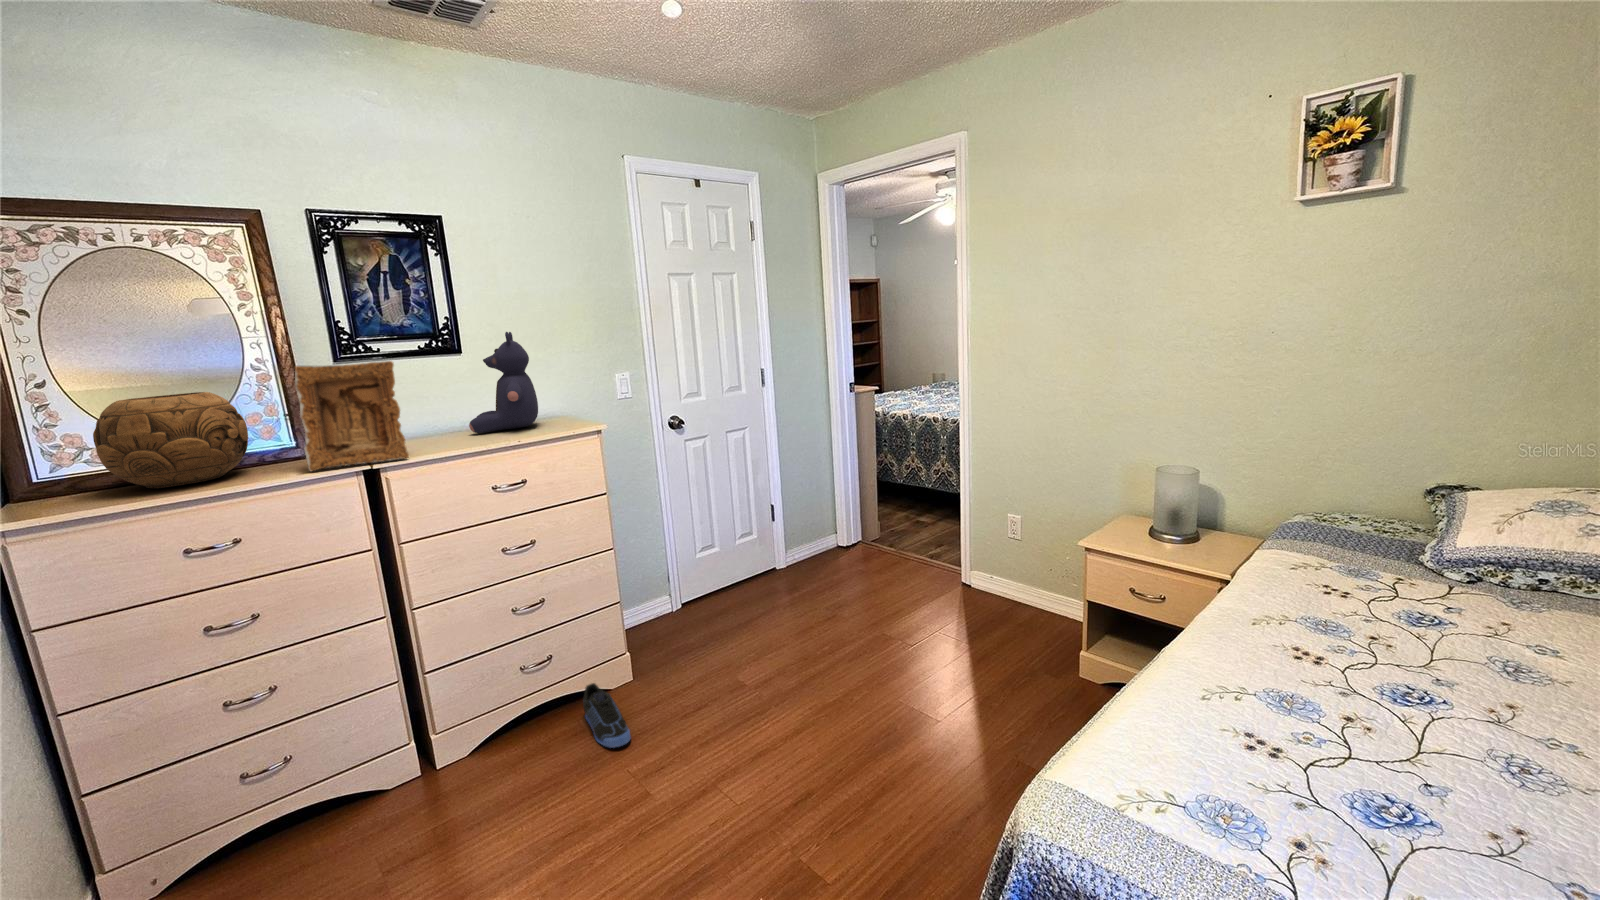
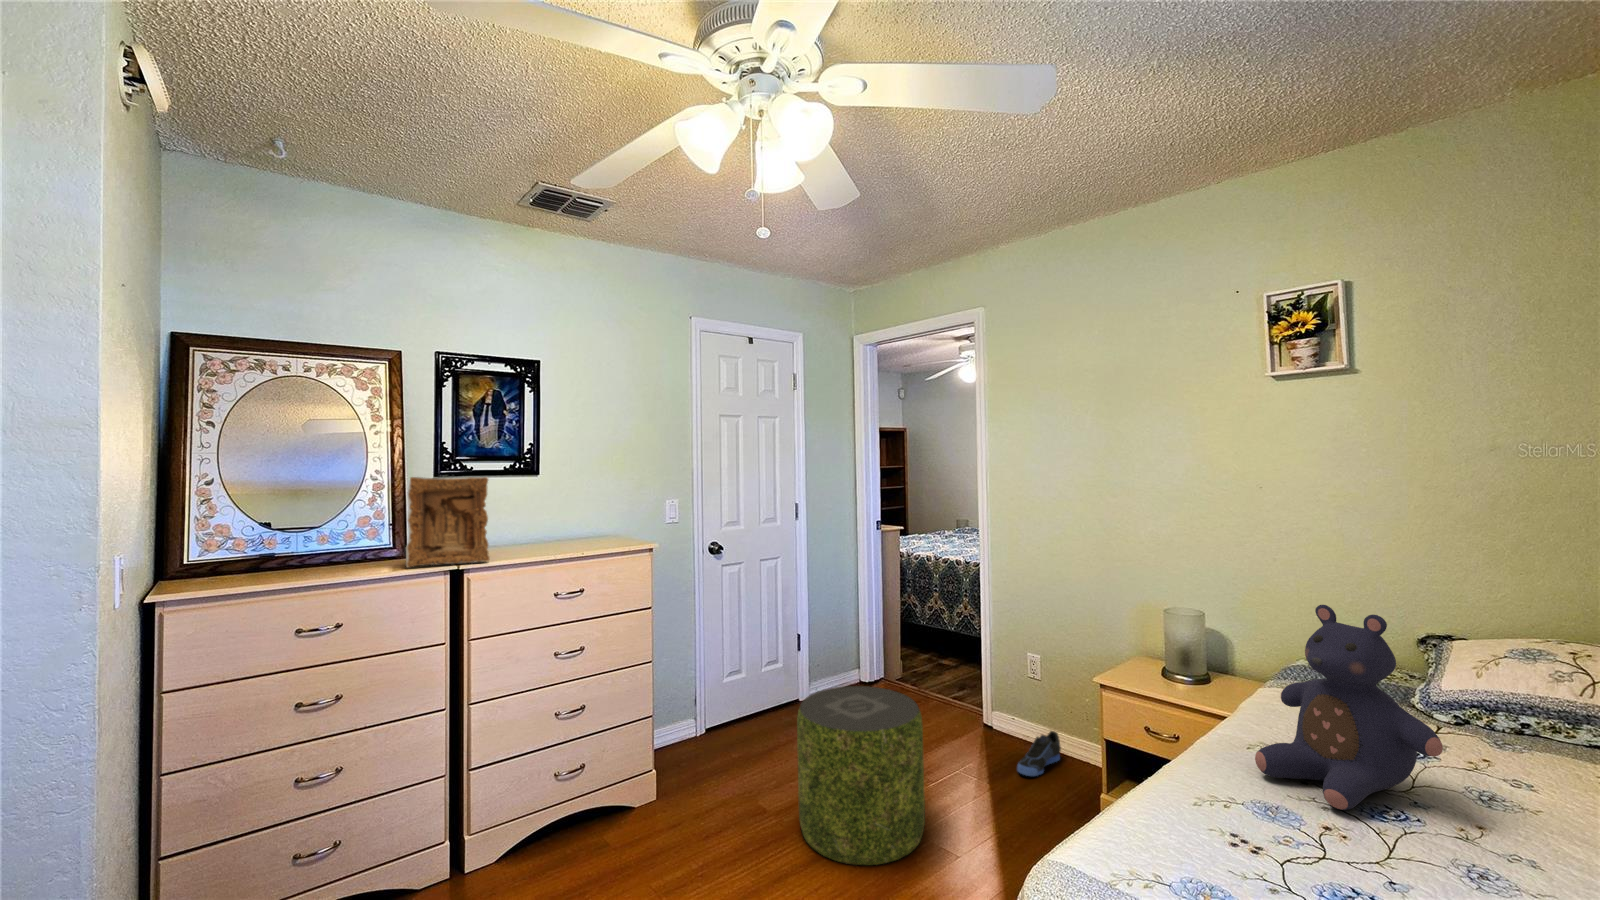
teddy bear: present [469,332,538,433] -> present [1255,605,1443,810]
decorative bowl: present [93,392,248,488] -> none [242,495,361,574]
pouf: none [771,561,904,736] -> present [797,686,925,865]
sneaker: present [583,683,631,748] -> present [1017,731,1061,776]

